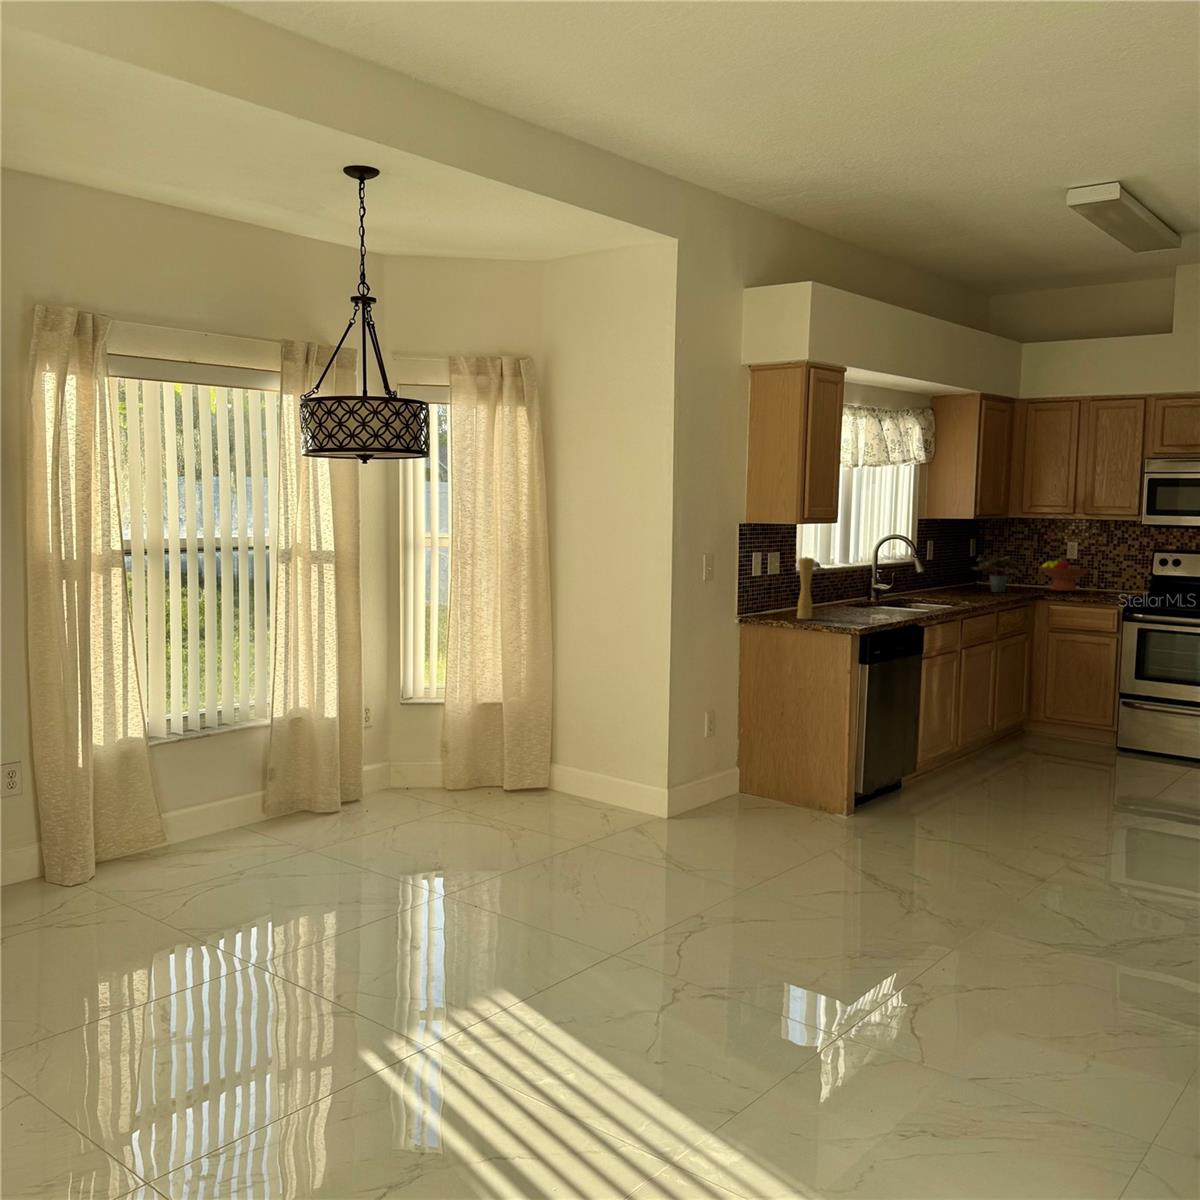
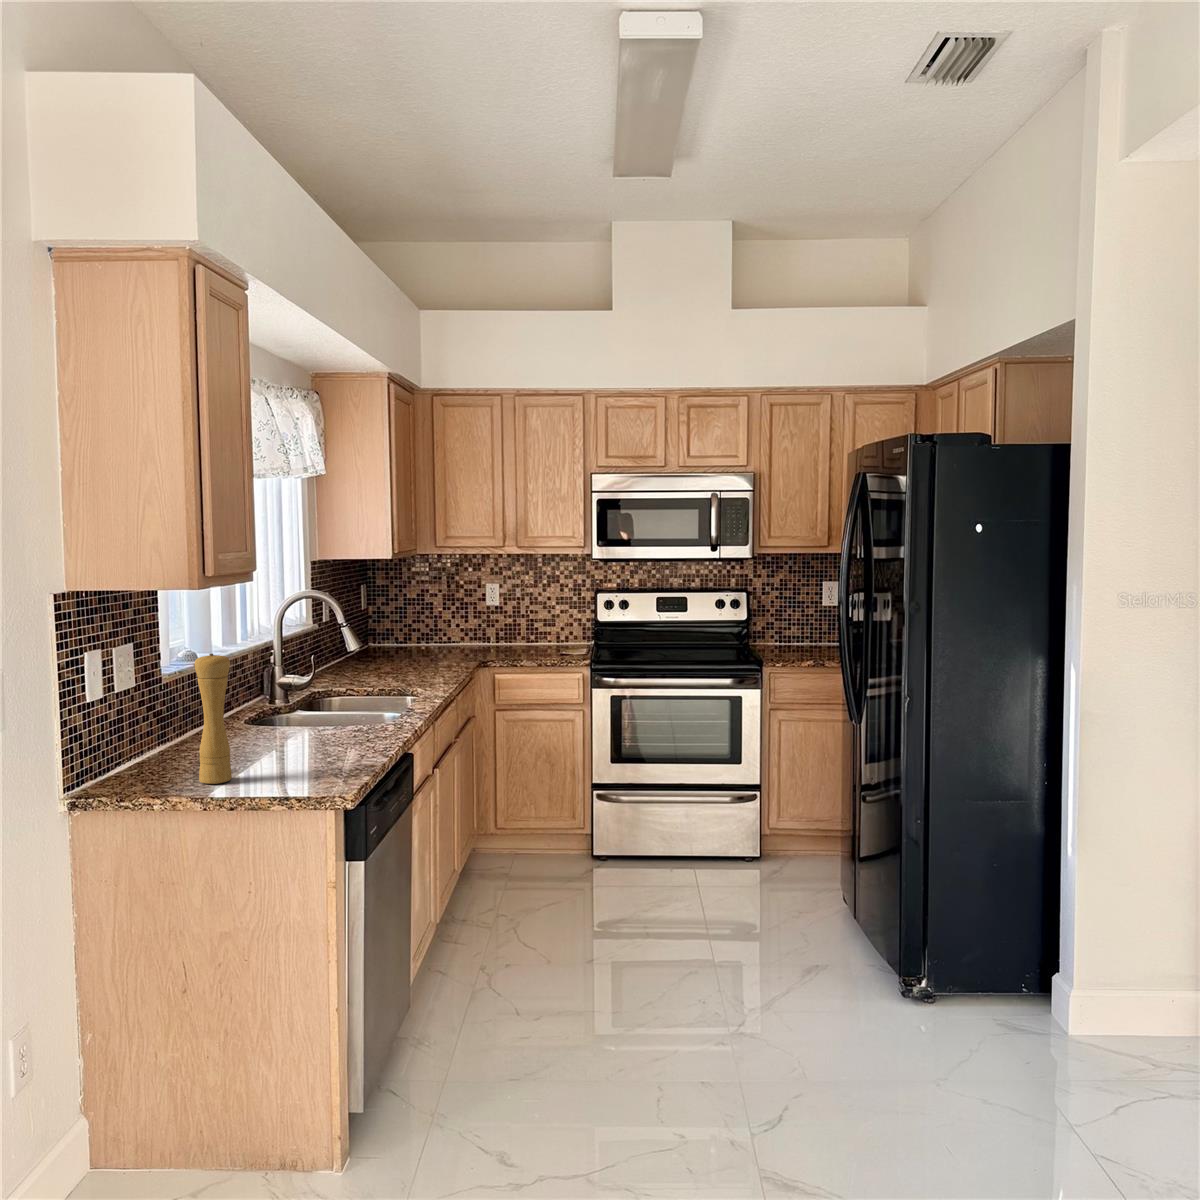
potted plant: present [972,557,1025,592] -> none [381,609,457,660]
fruit bowl: present [1039,558,1090,591] -> none [454,606,519,649]

